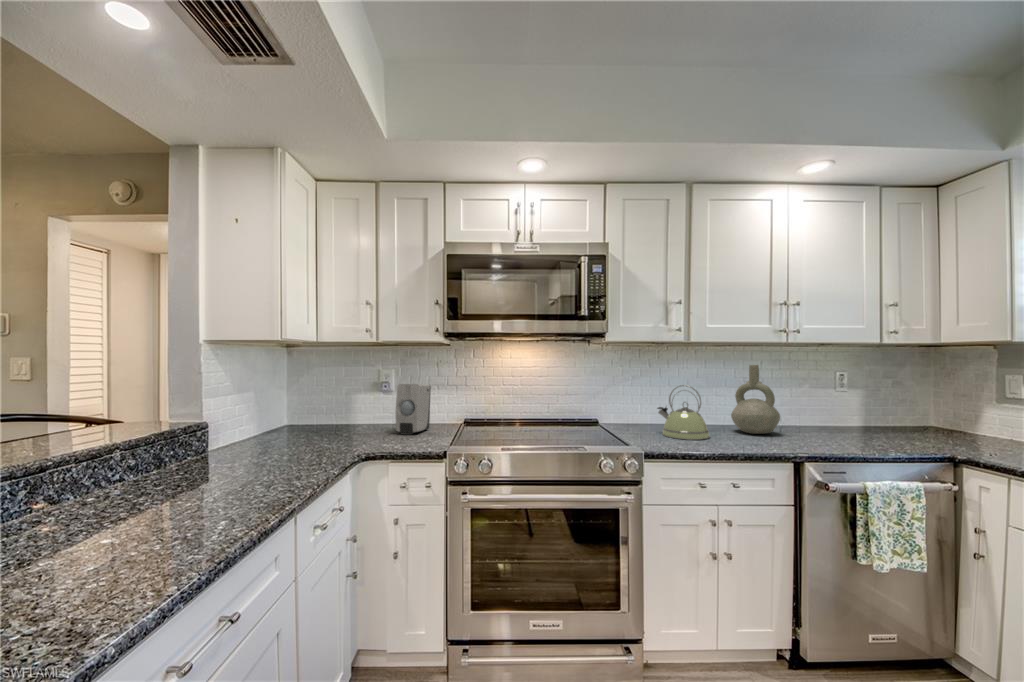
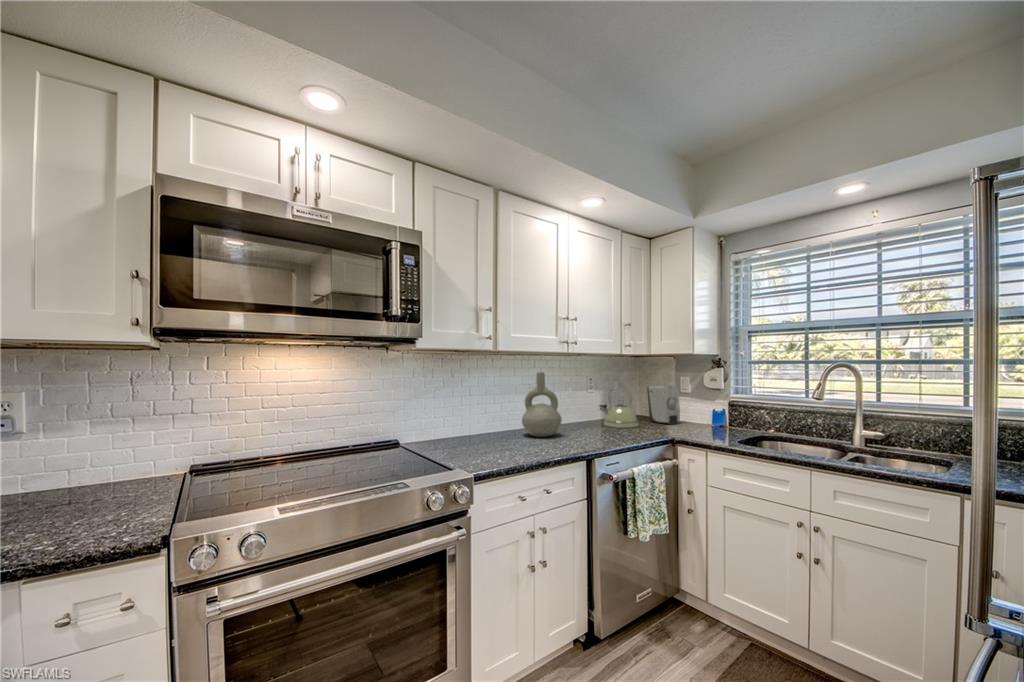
soap dispenser: present [396,384,431,435] -> present [647,385,680,425]
kettle: present [657,385,710,440] -> present [599,386,639,428]

